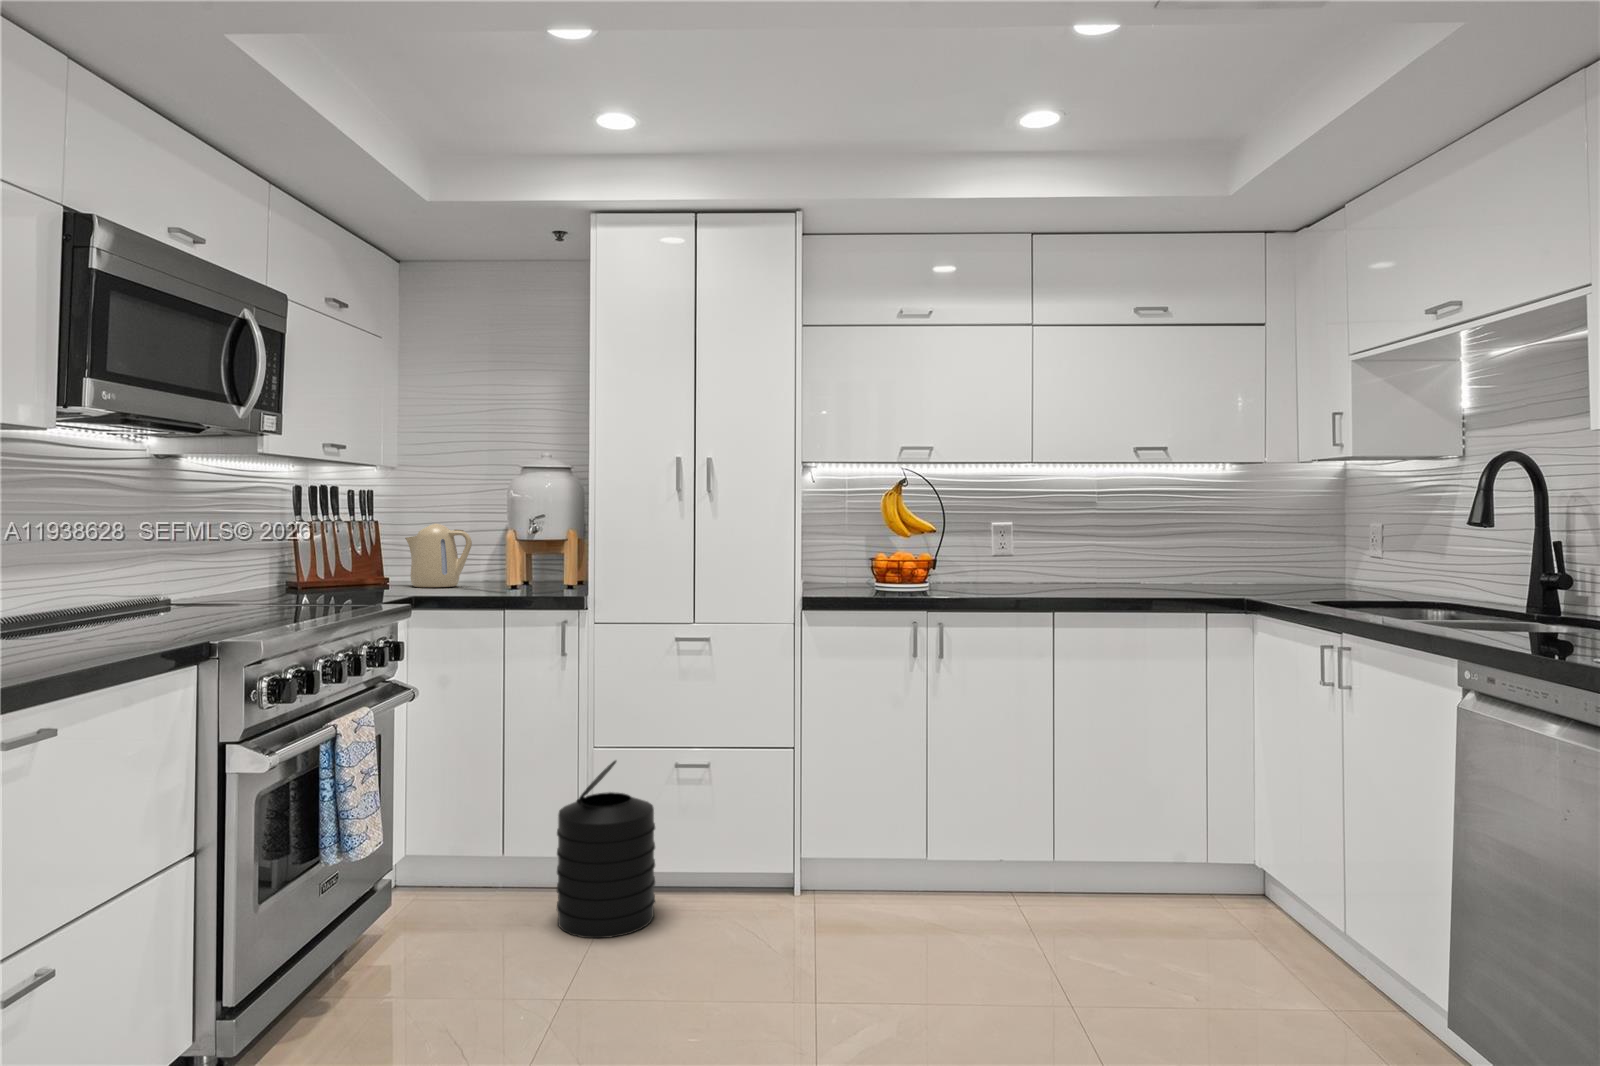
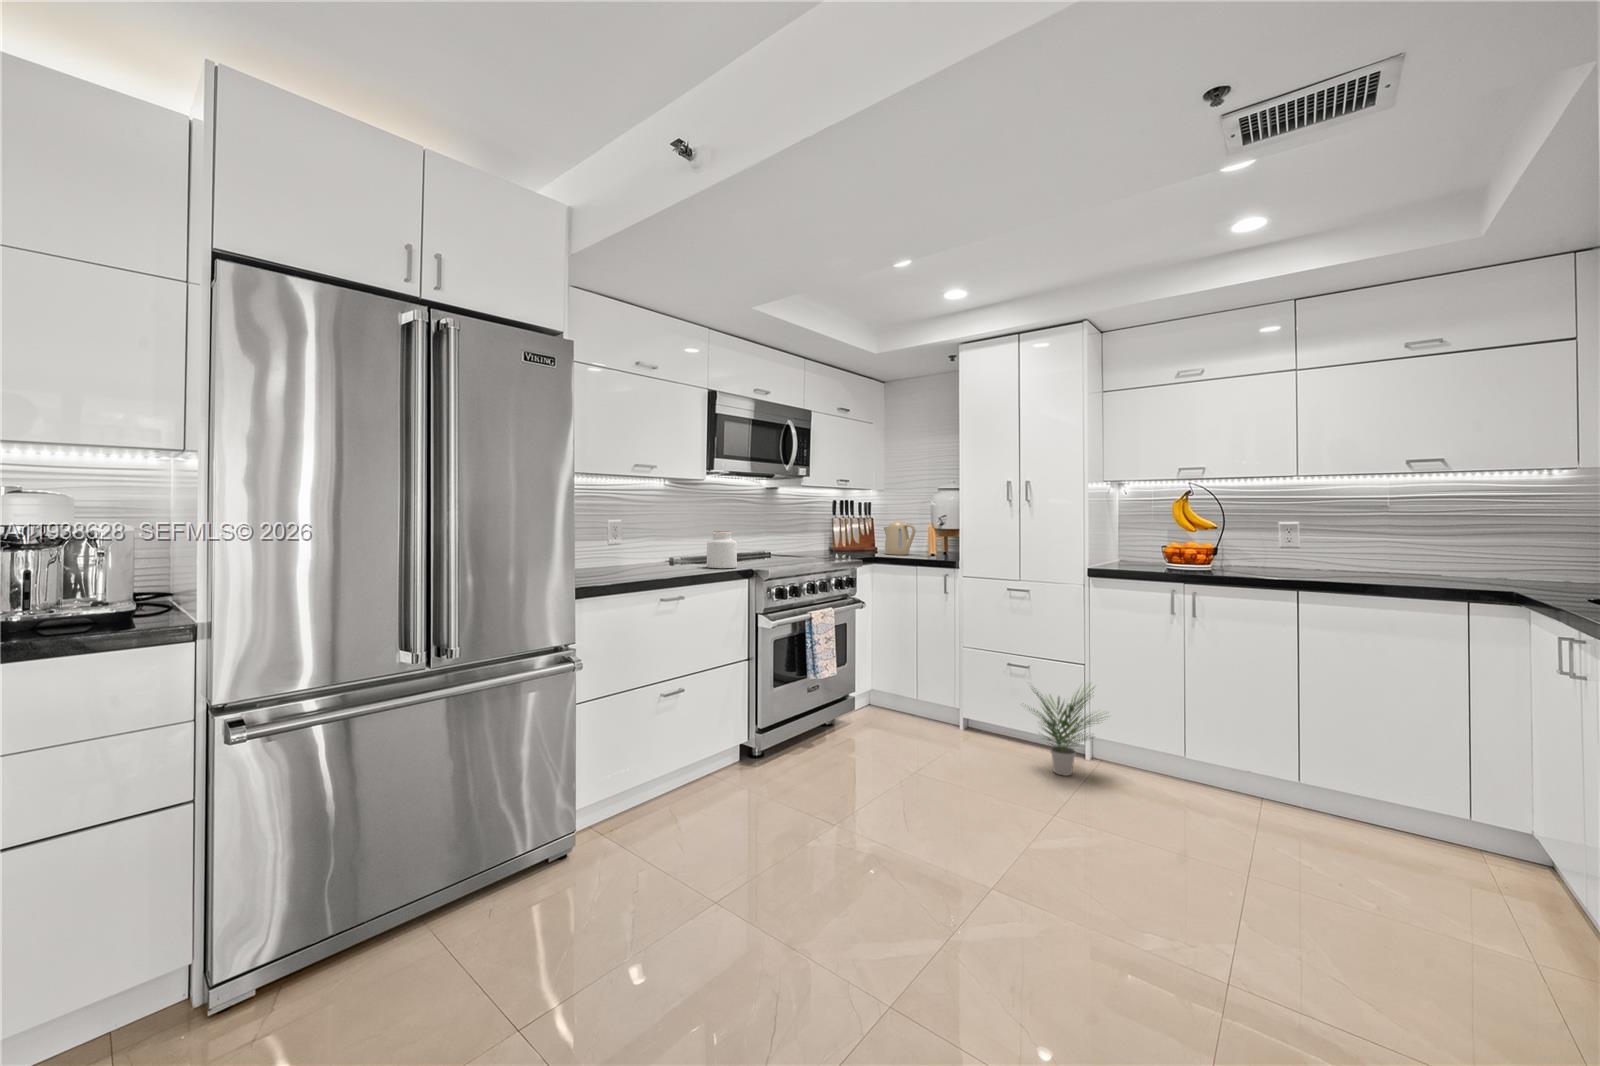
jar: none [61,555,153,649] -> present [707,531,737,568]
trash can: present [557,760,655,938] -> none [931,656,988,754]
potted plant: none [719,771,855,930] -> present [1029,684,1102,776]

